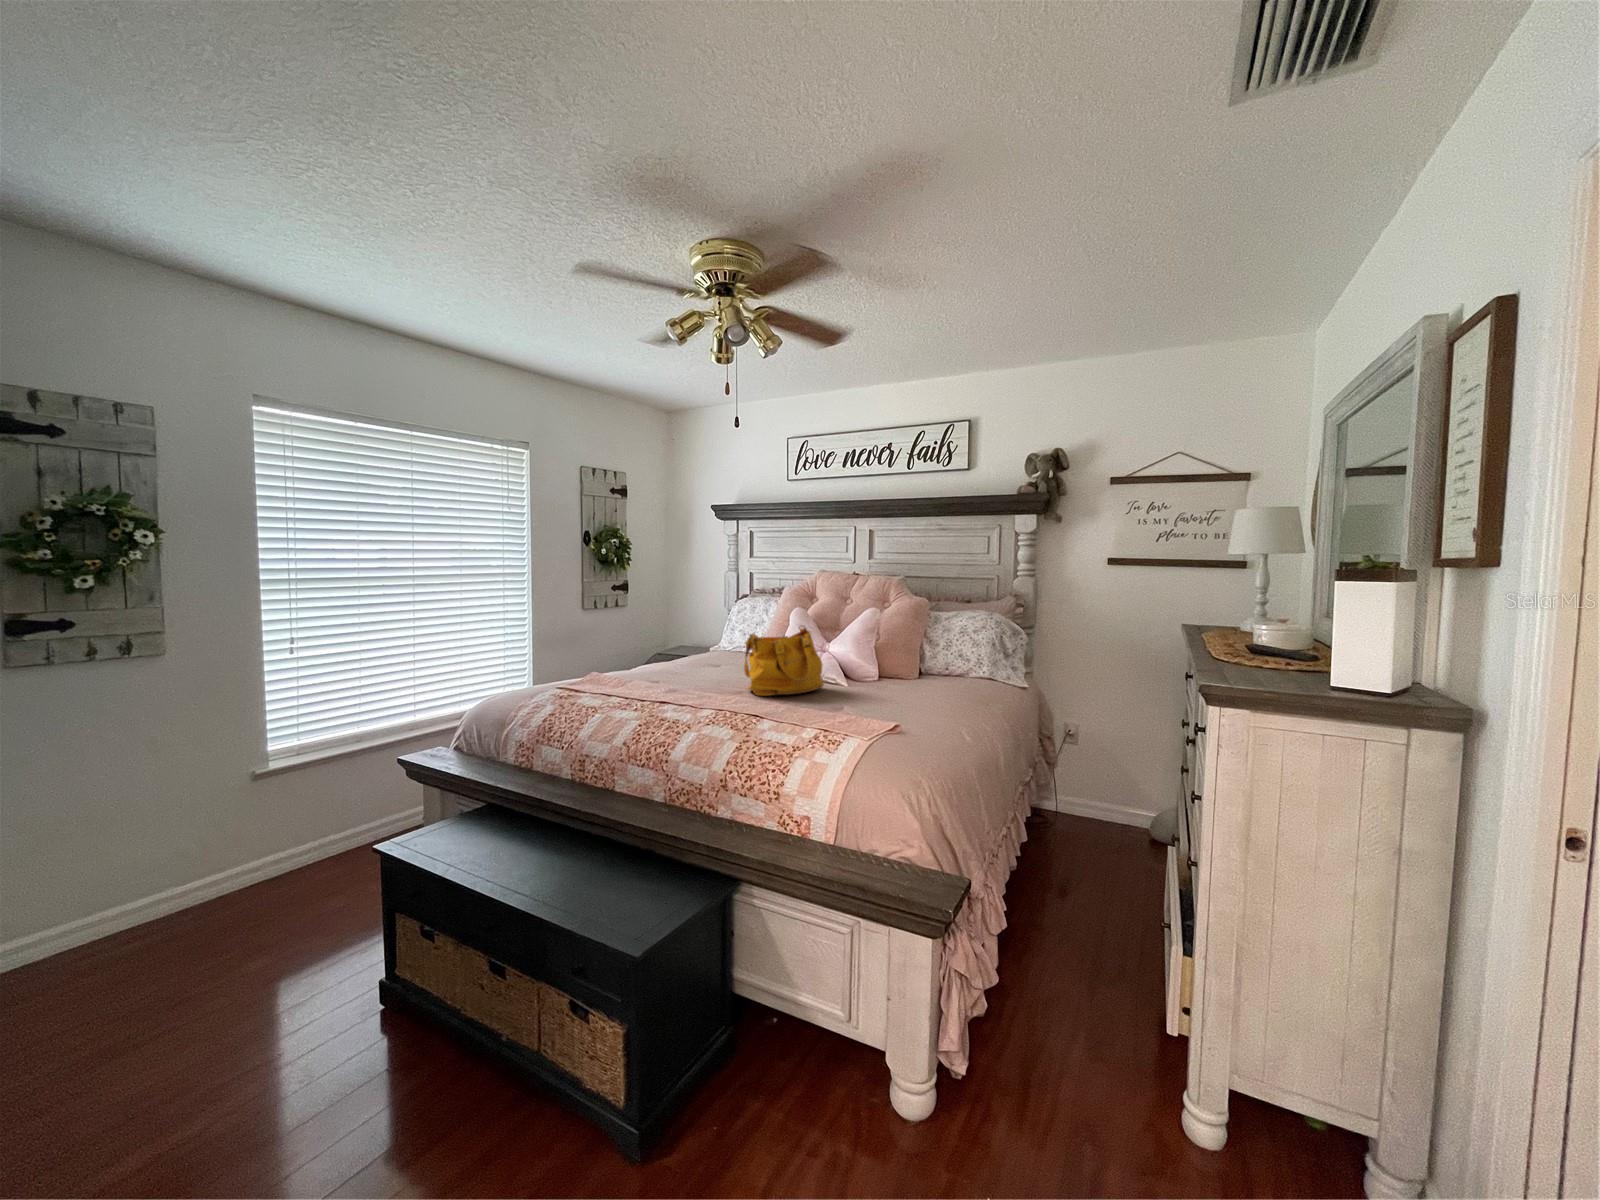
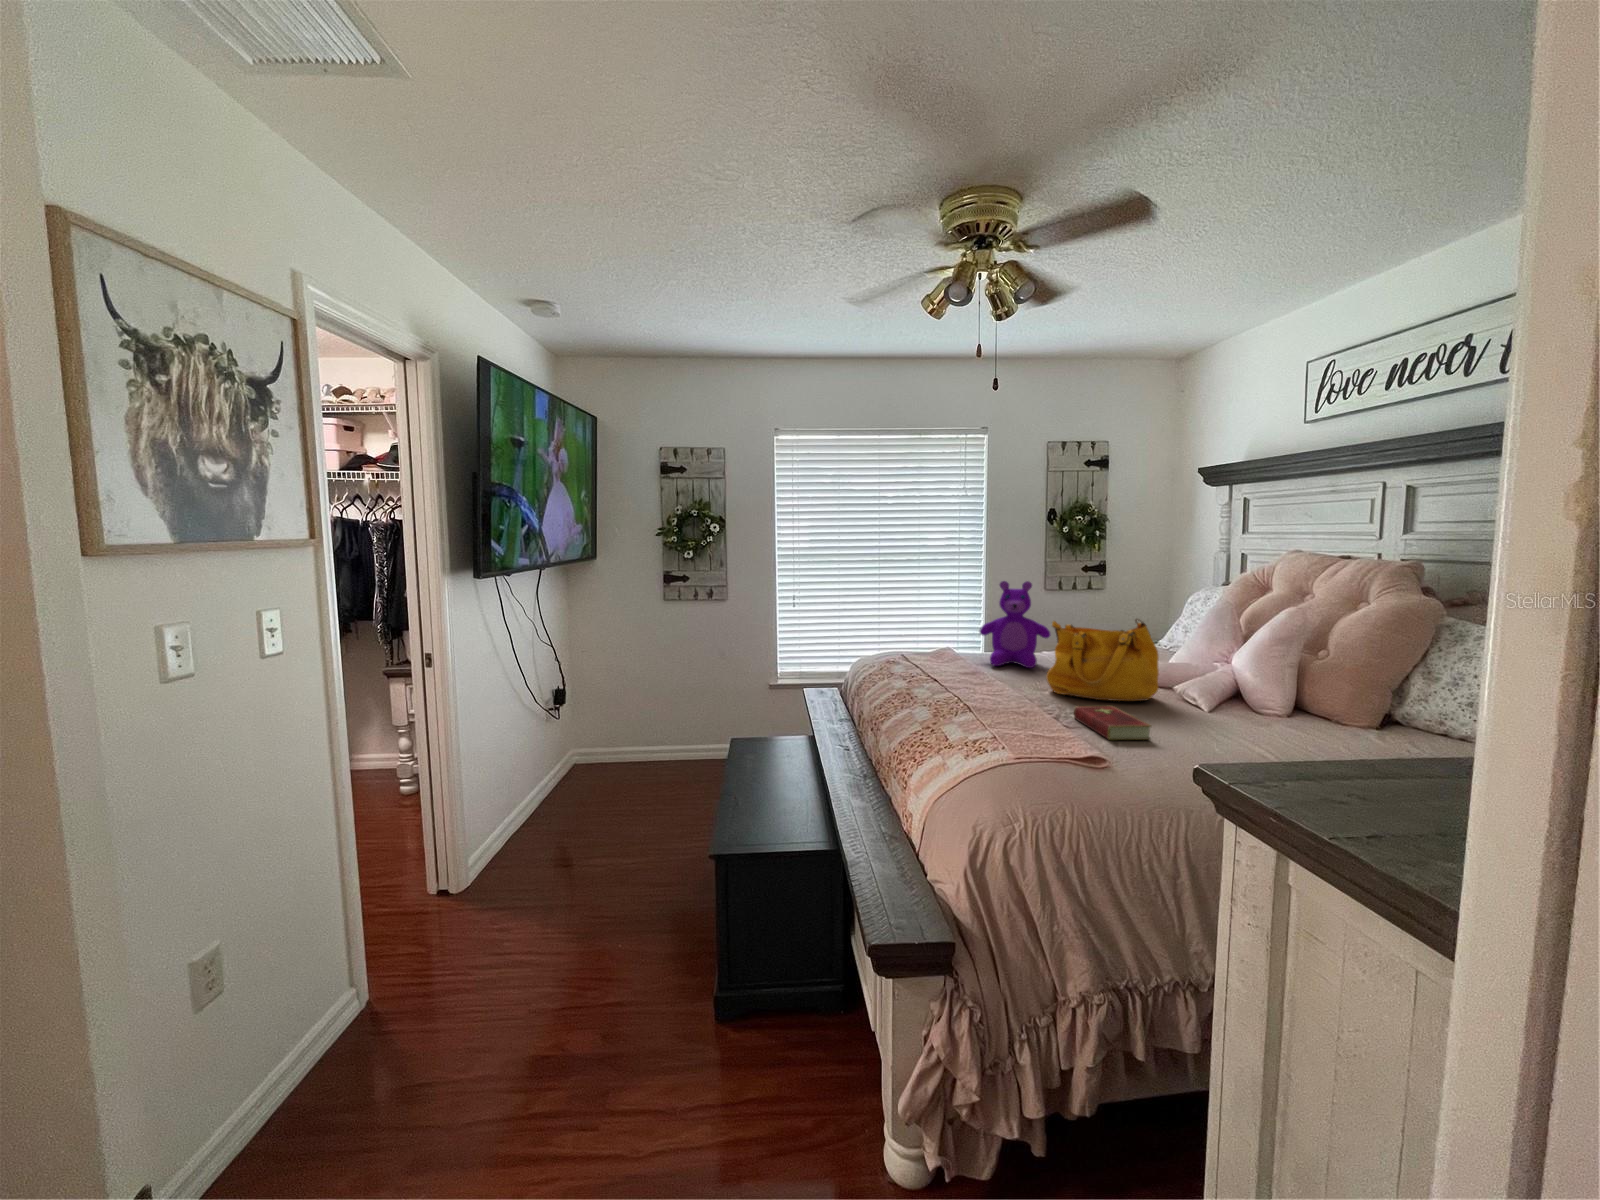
teddy bear: none [637,601,703,685] -> present [980,581,1051,668]
hardcover book: none [816,694,882,717] -> present [1074,706,1151,740]

